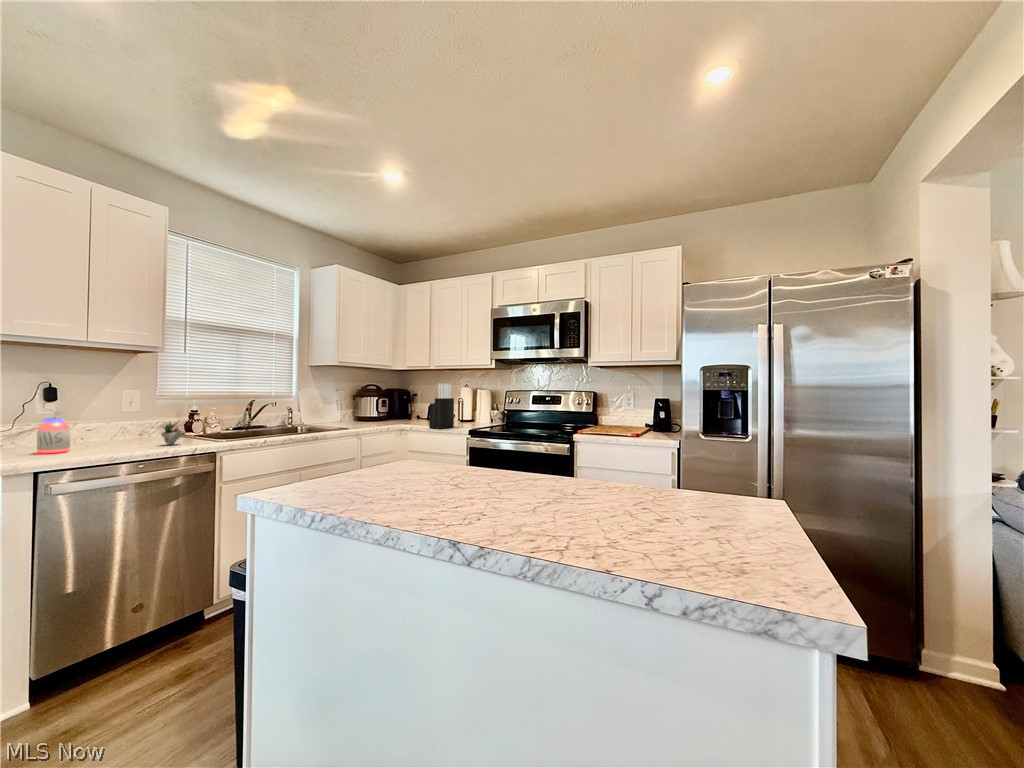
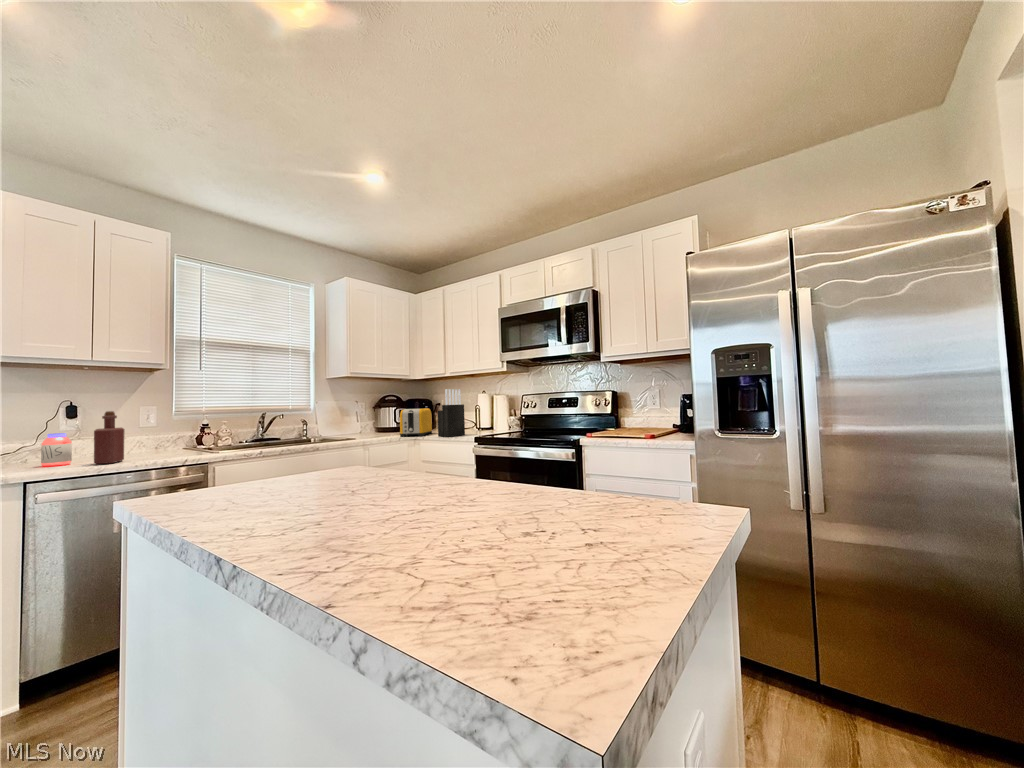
bottle: none [101,397,130,452] -> present [94,411,124,464]
toaster: none [390,400,417,427] -> present [400,408,432,437]
succulent plant: present [161,422,182,445] -> none [157,432,181,457]

